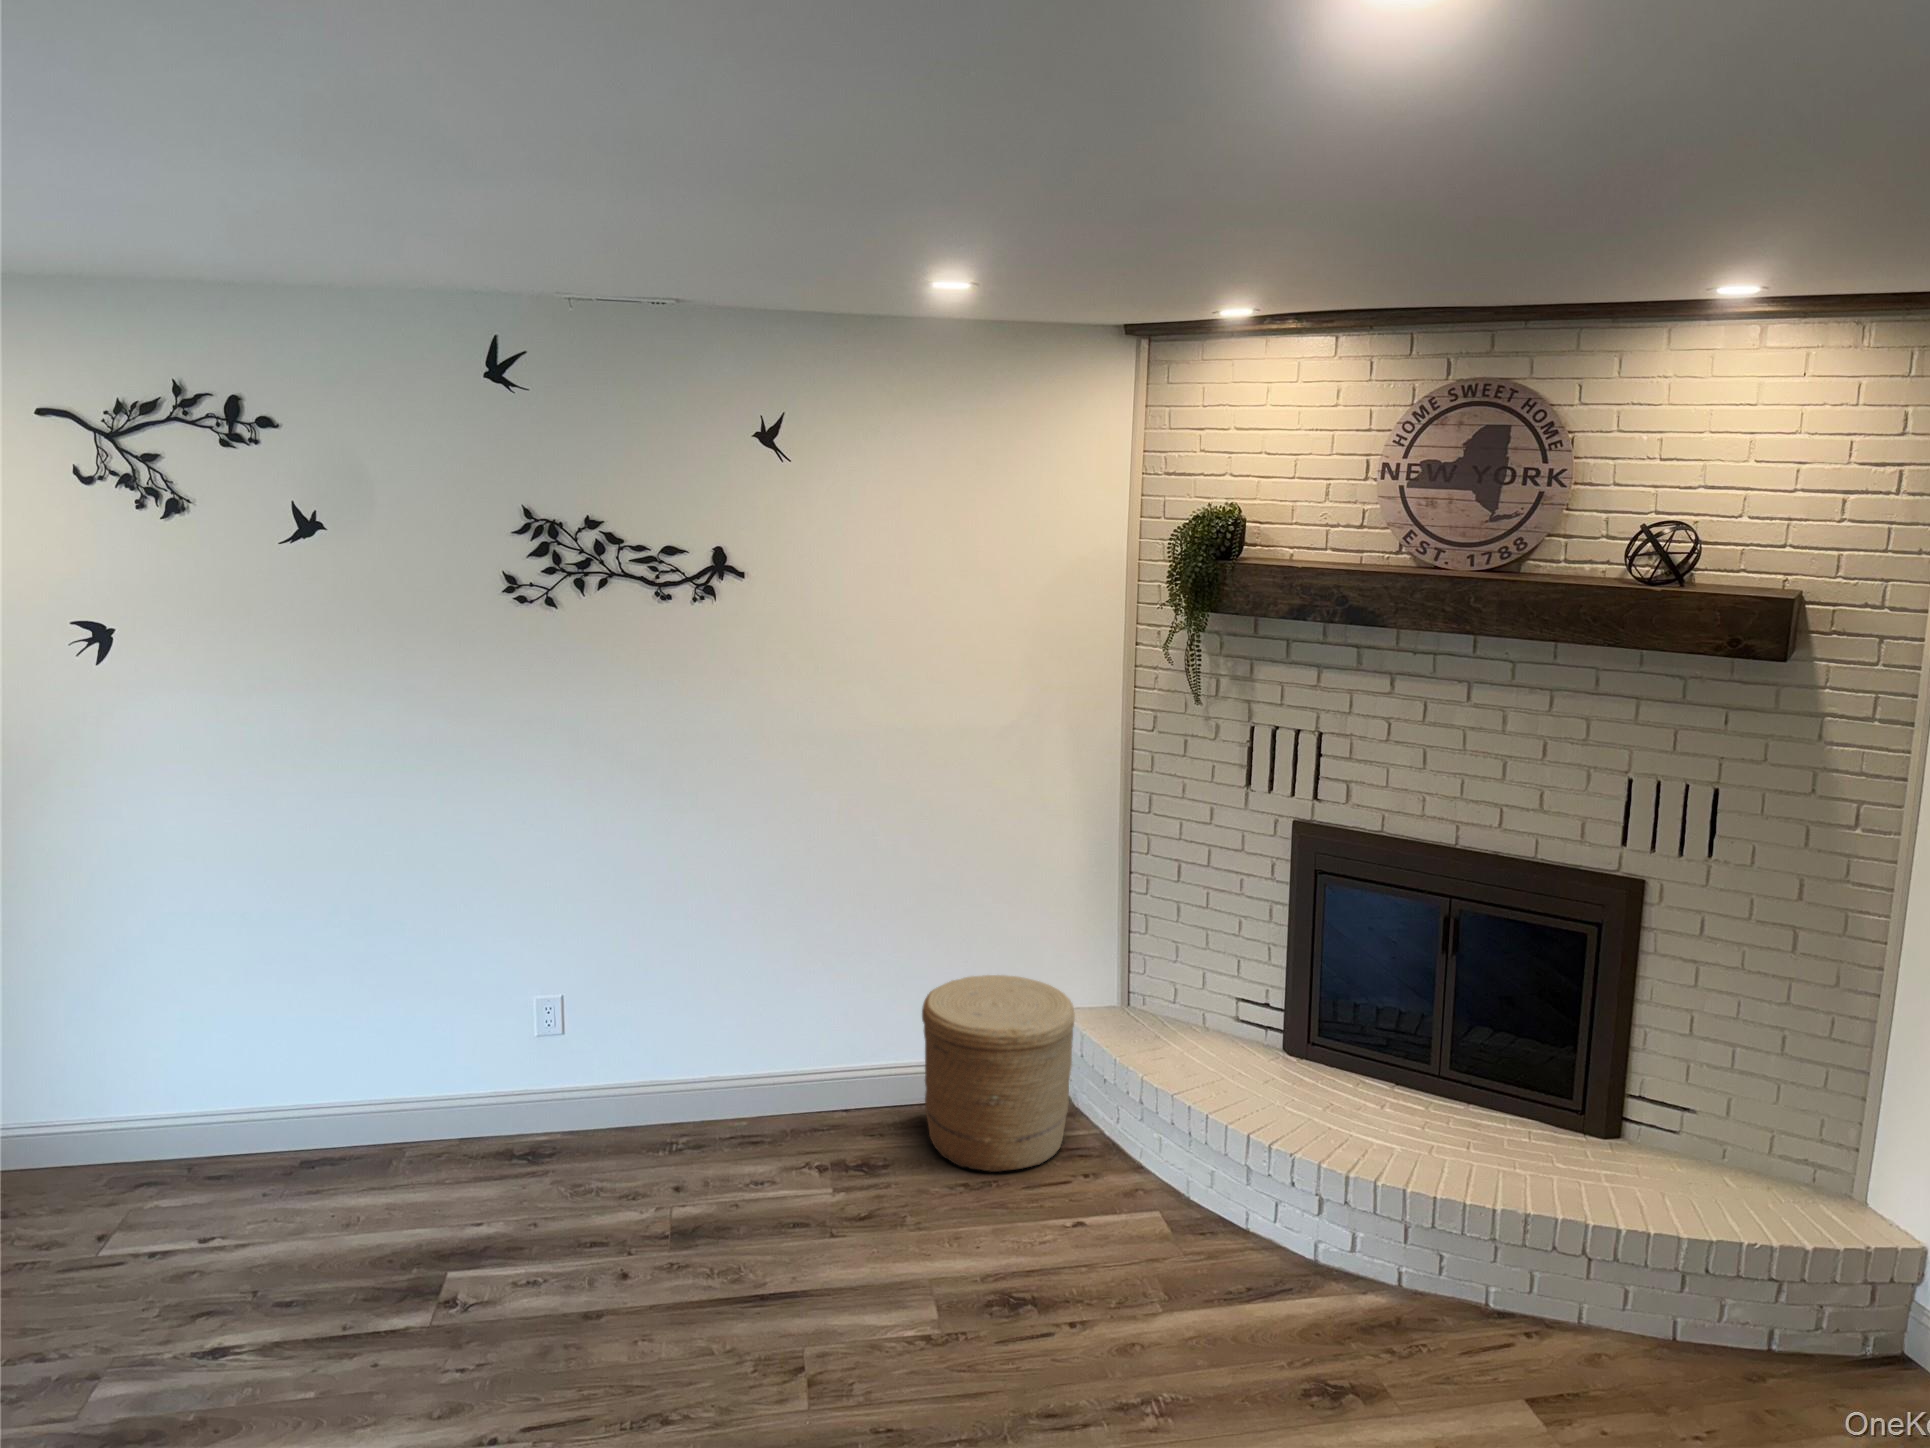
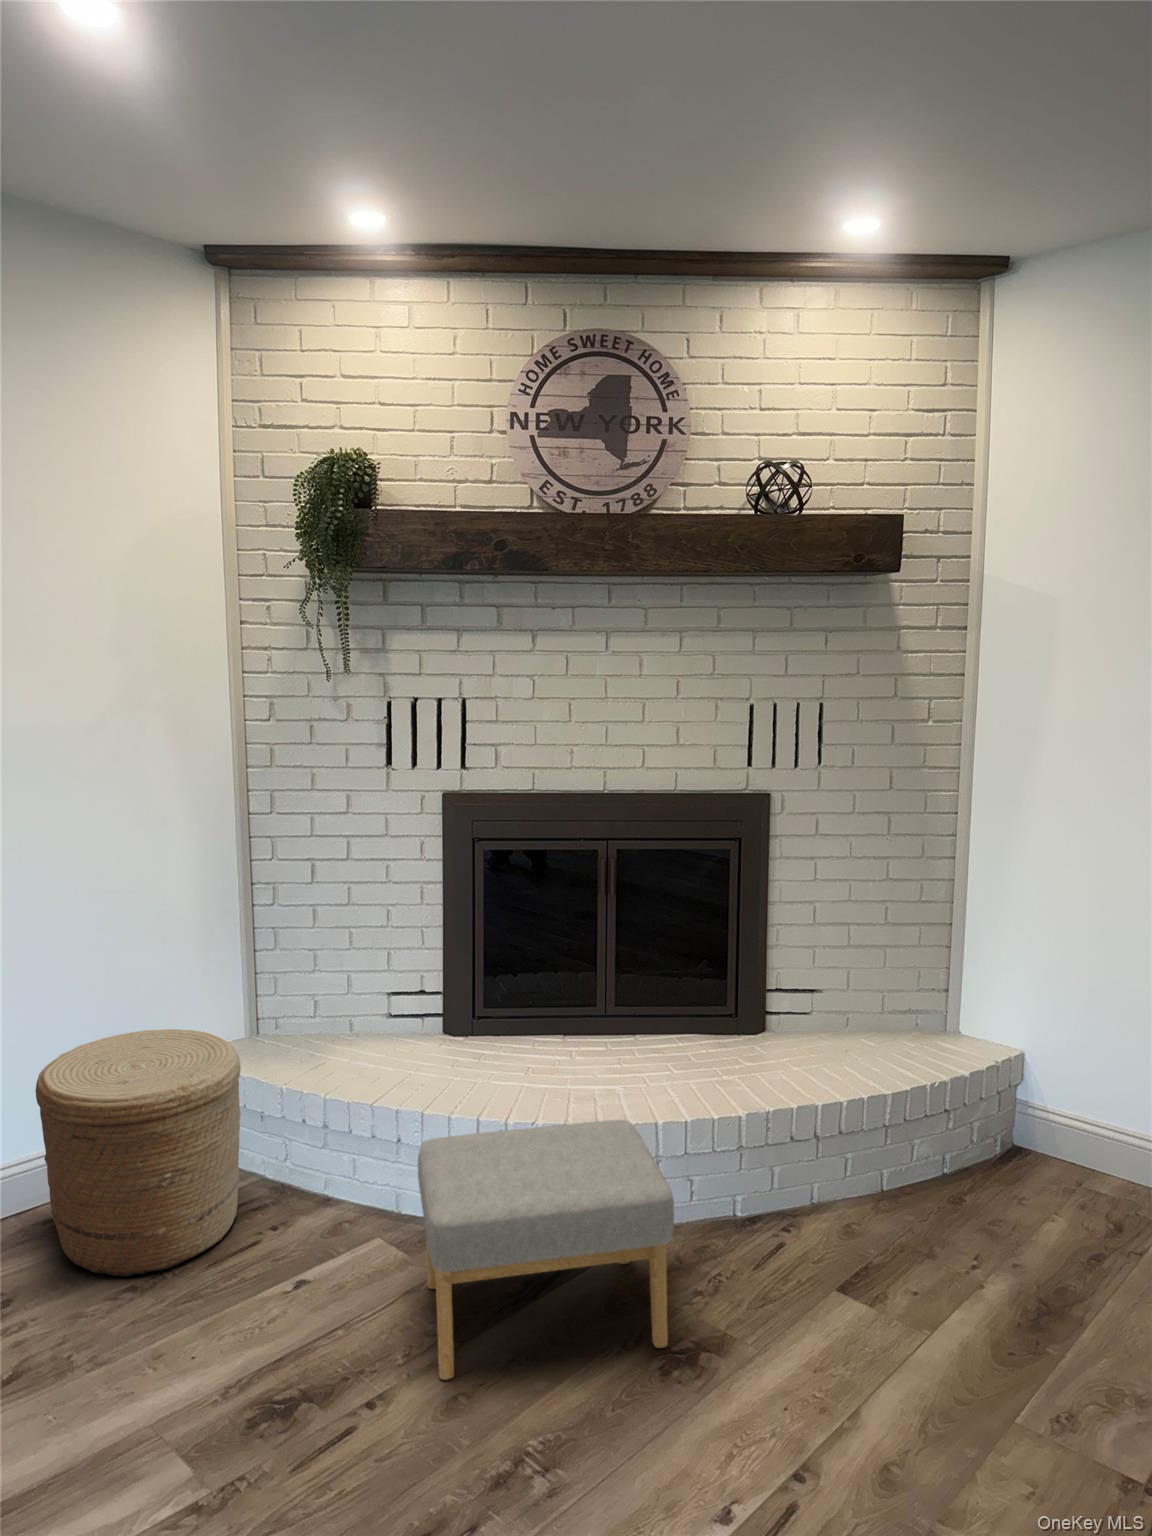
footstool: none [1134,1132,1374,1390] -> present [418,1120,674,1380]

